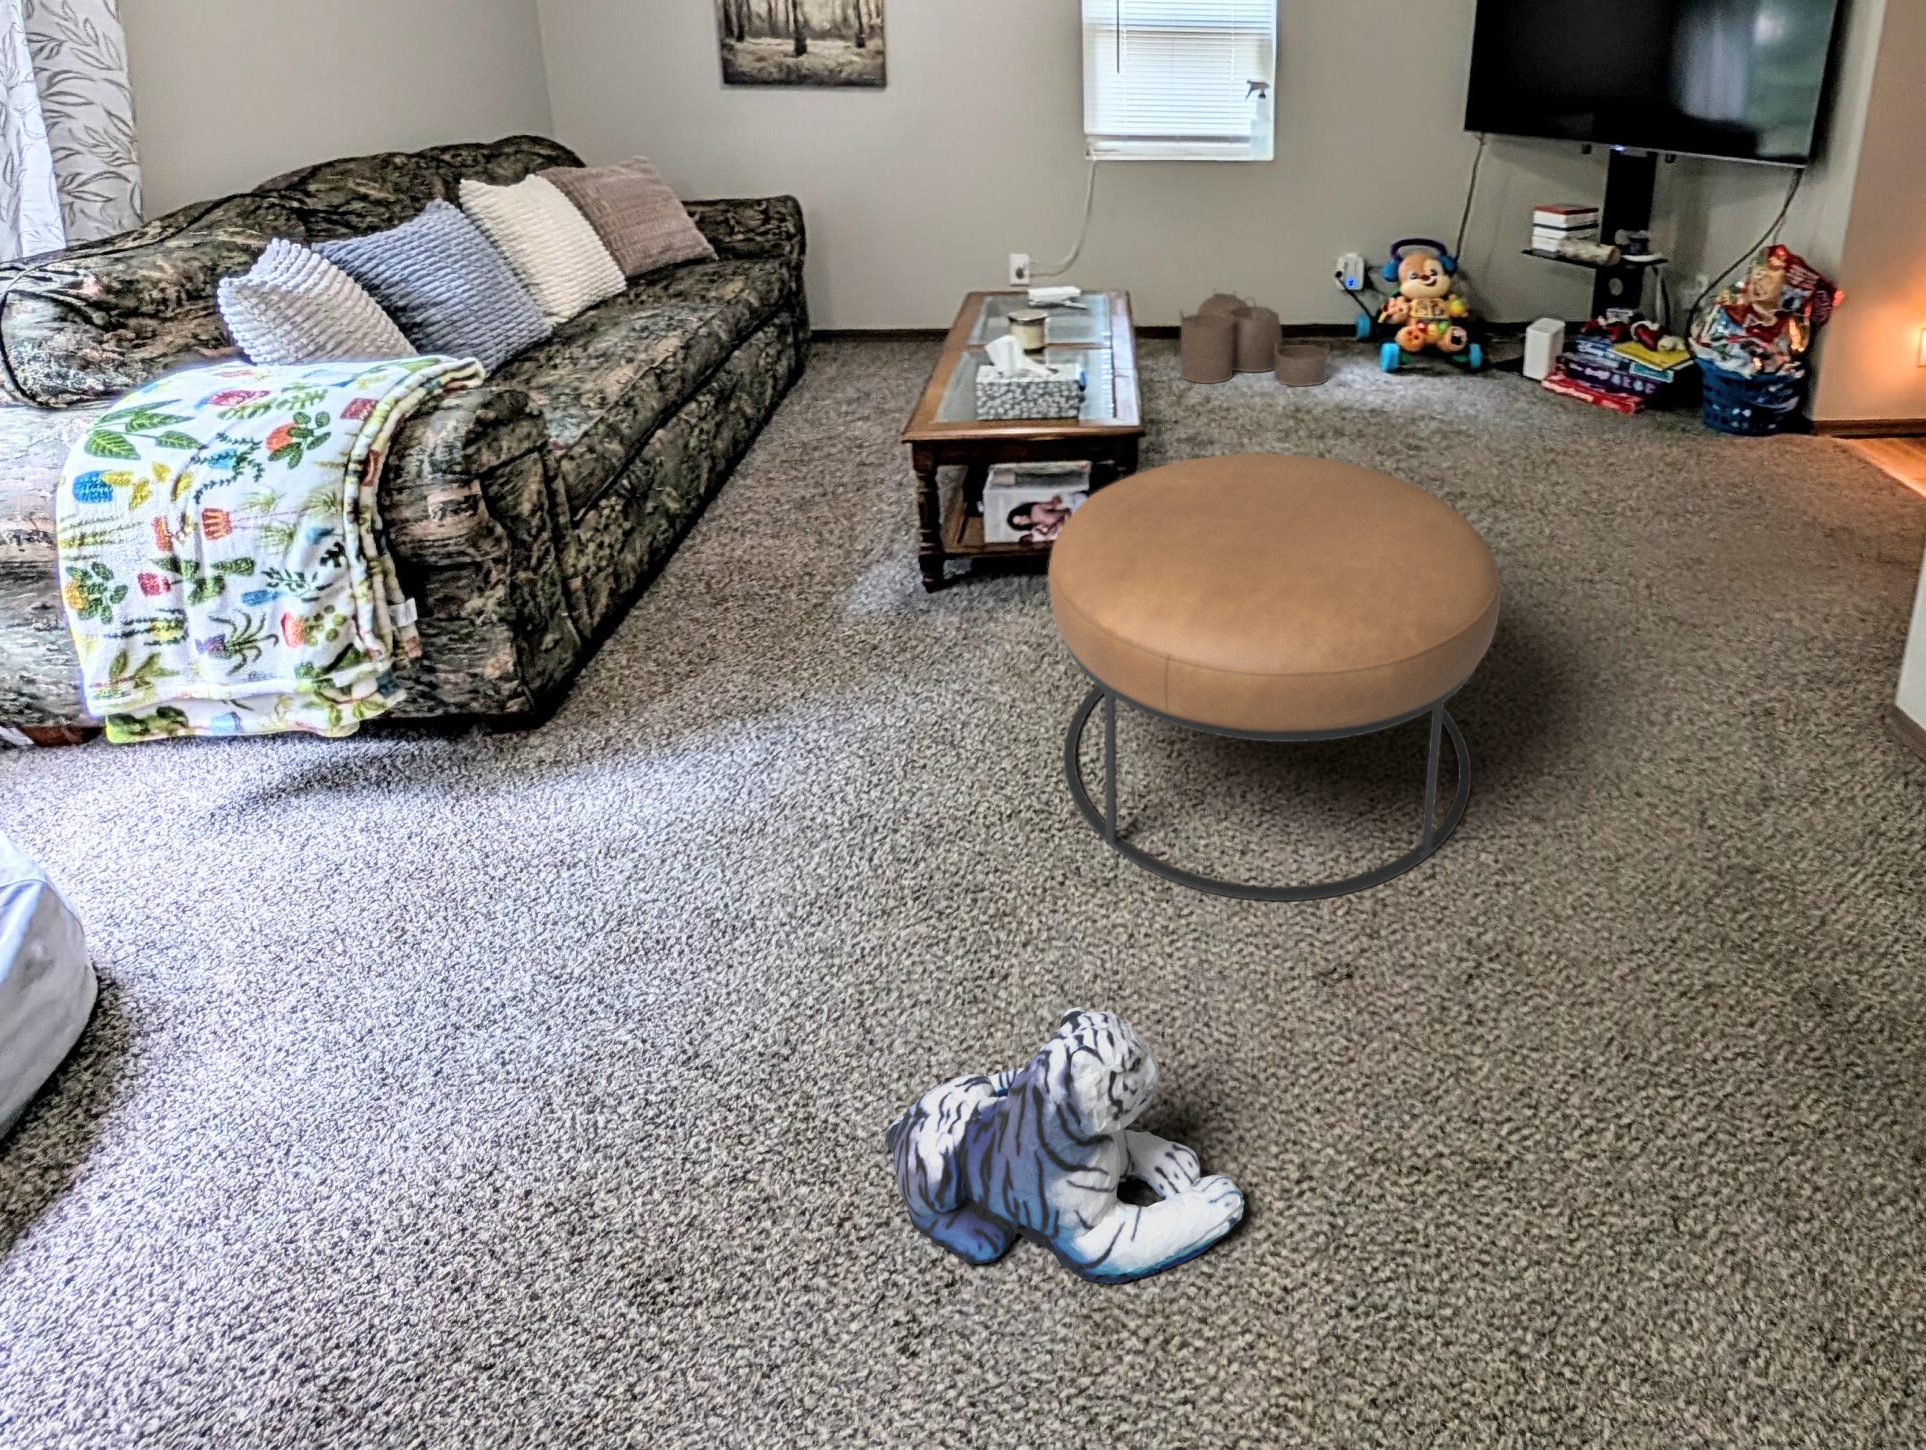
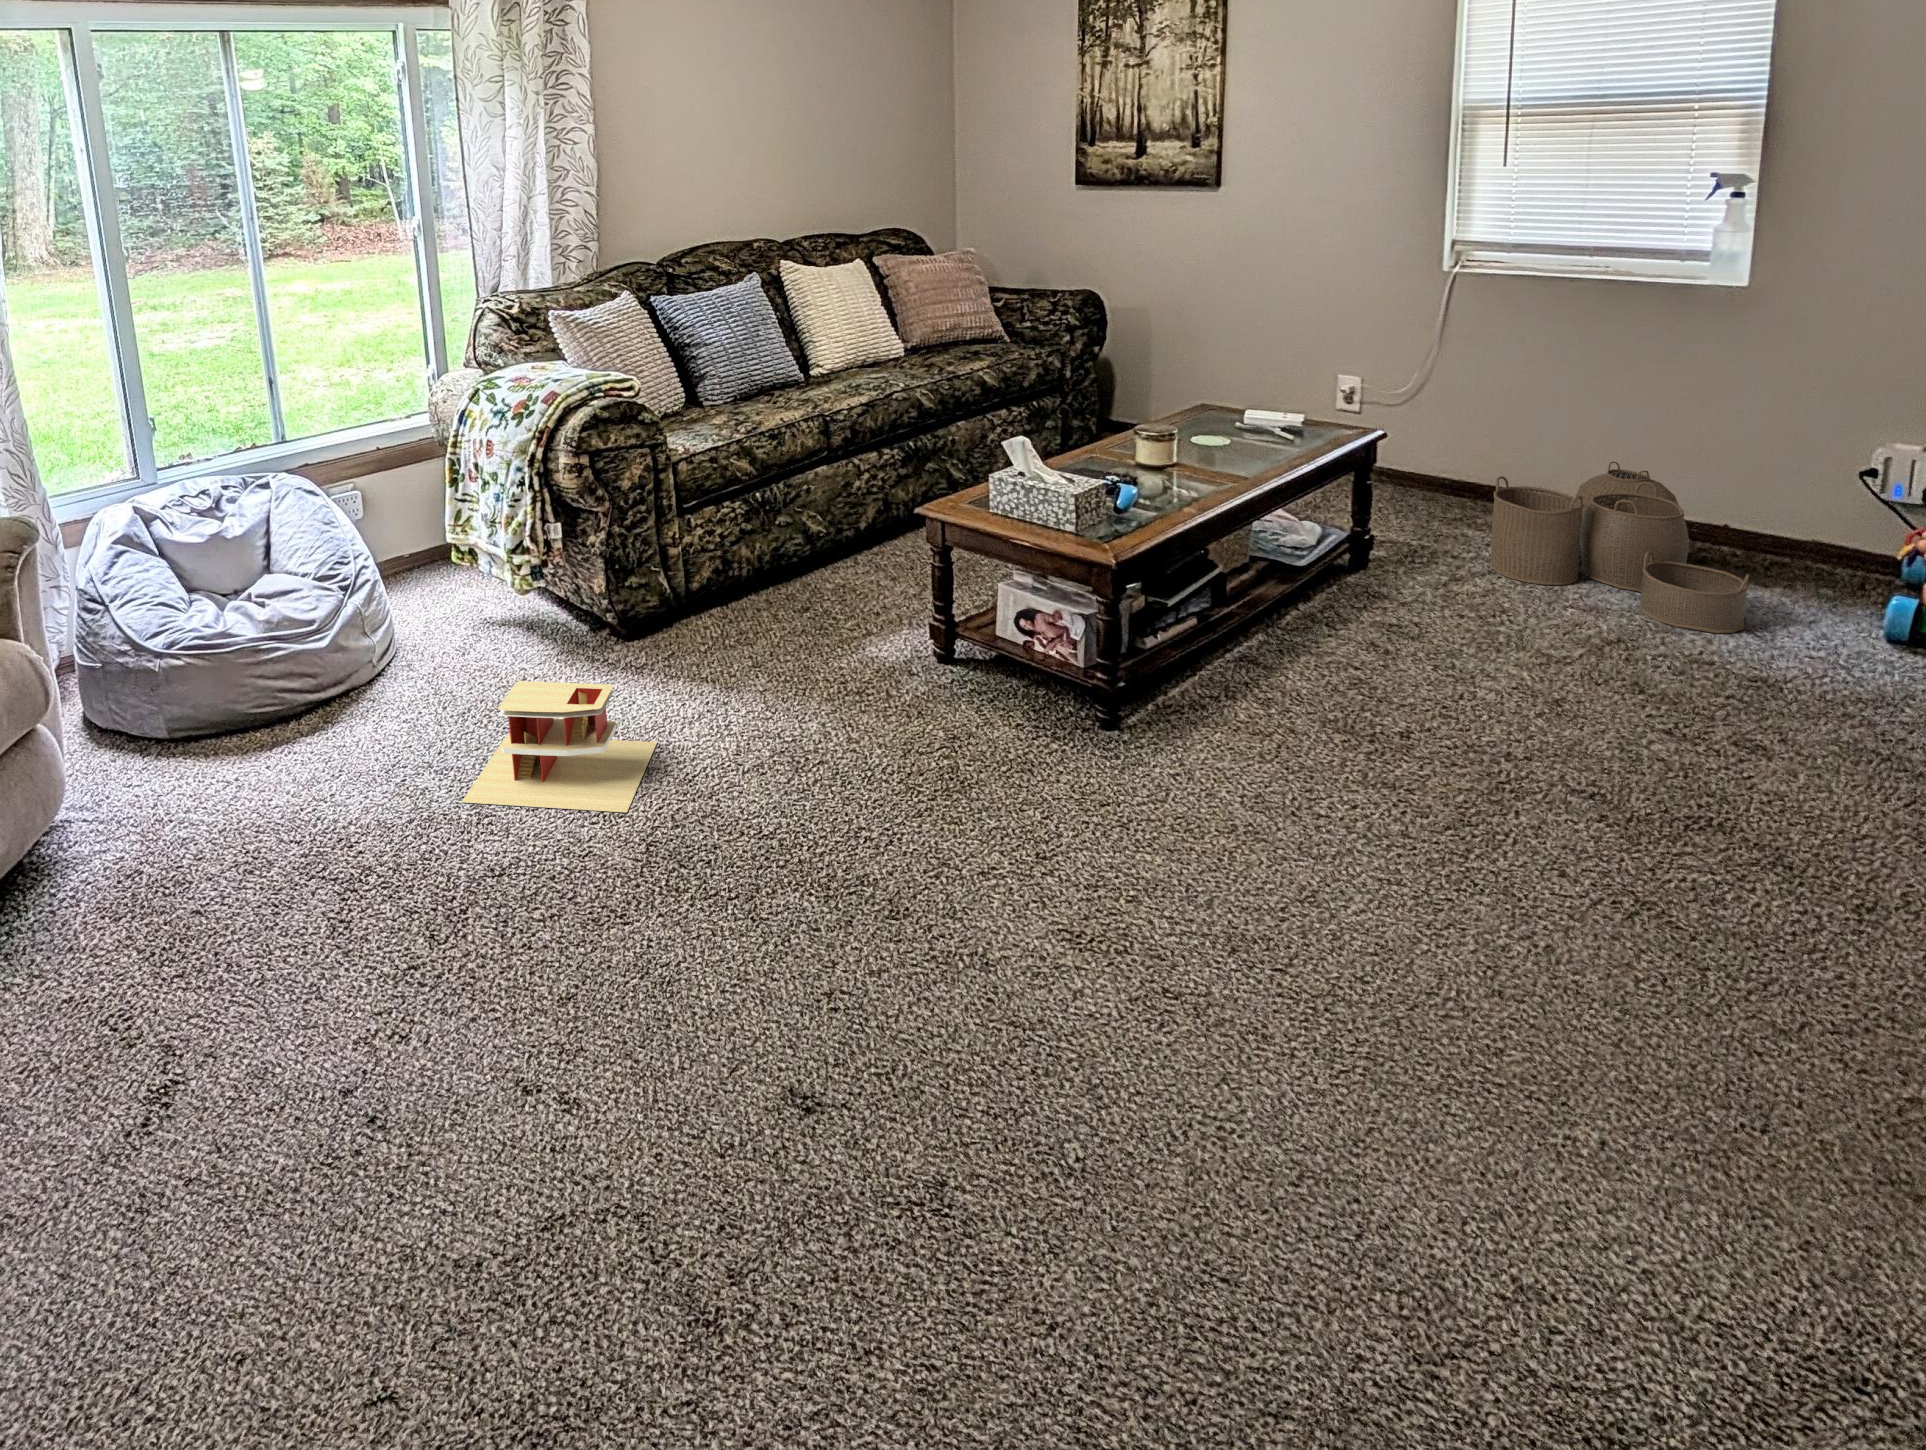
ottoman: present [1048,454,1501,901] -> none [768,591,1278,1117]
toy house: none [519,769,837,1055] -> present [462,681,657,812]
plush toy: present [886,1007,1244,1284] -> none [425,907,572,1148]

